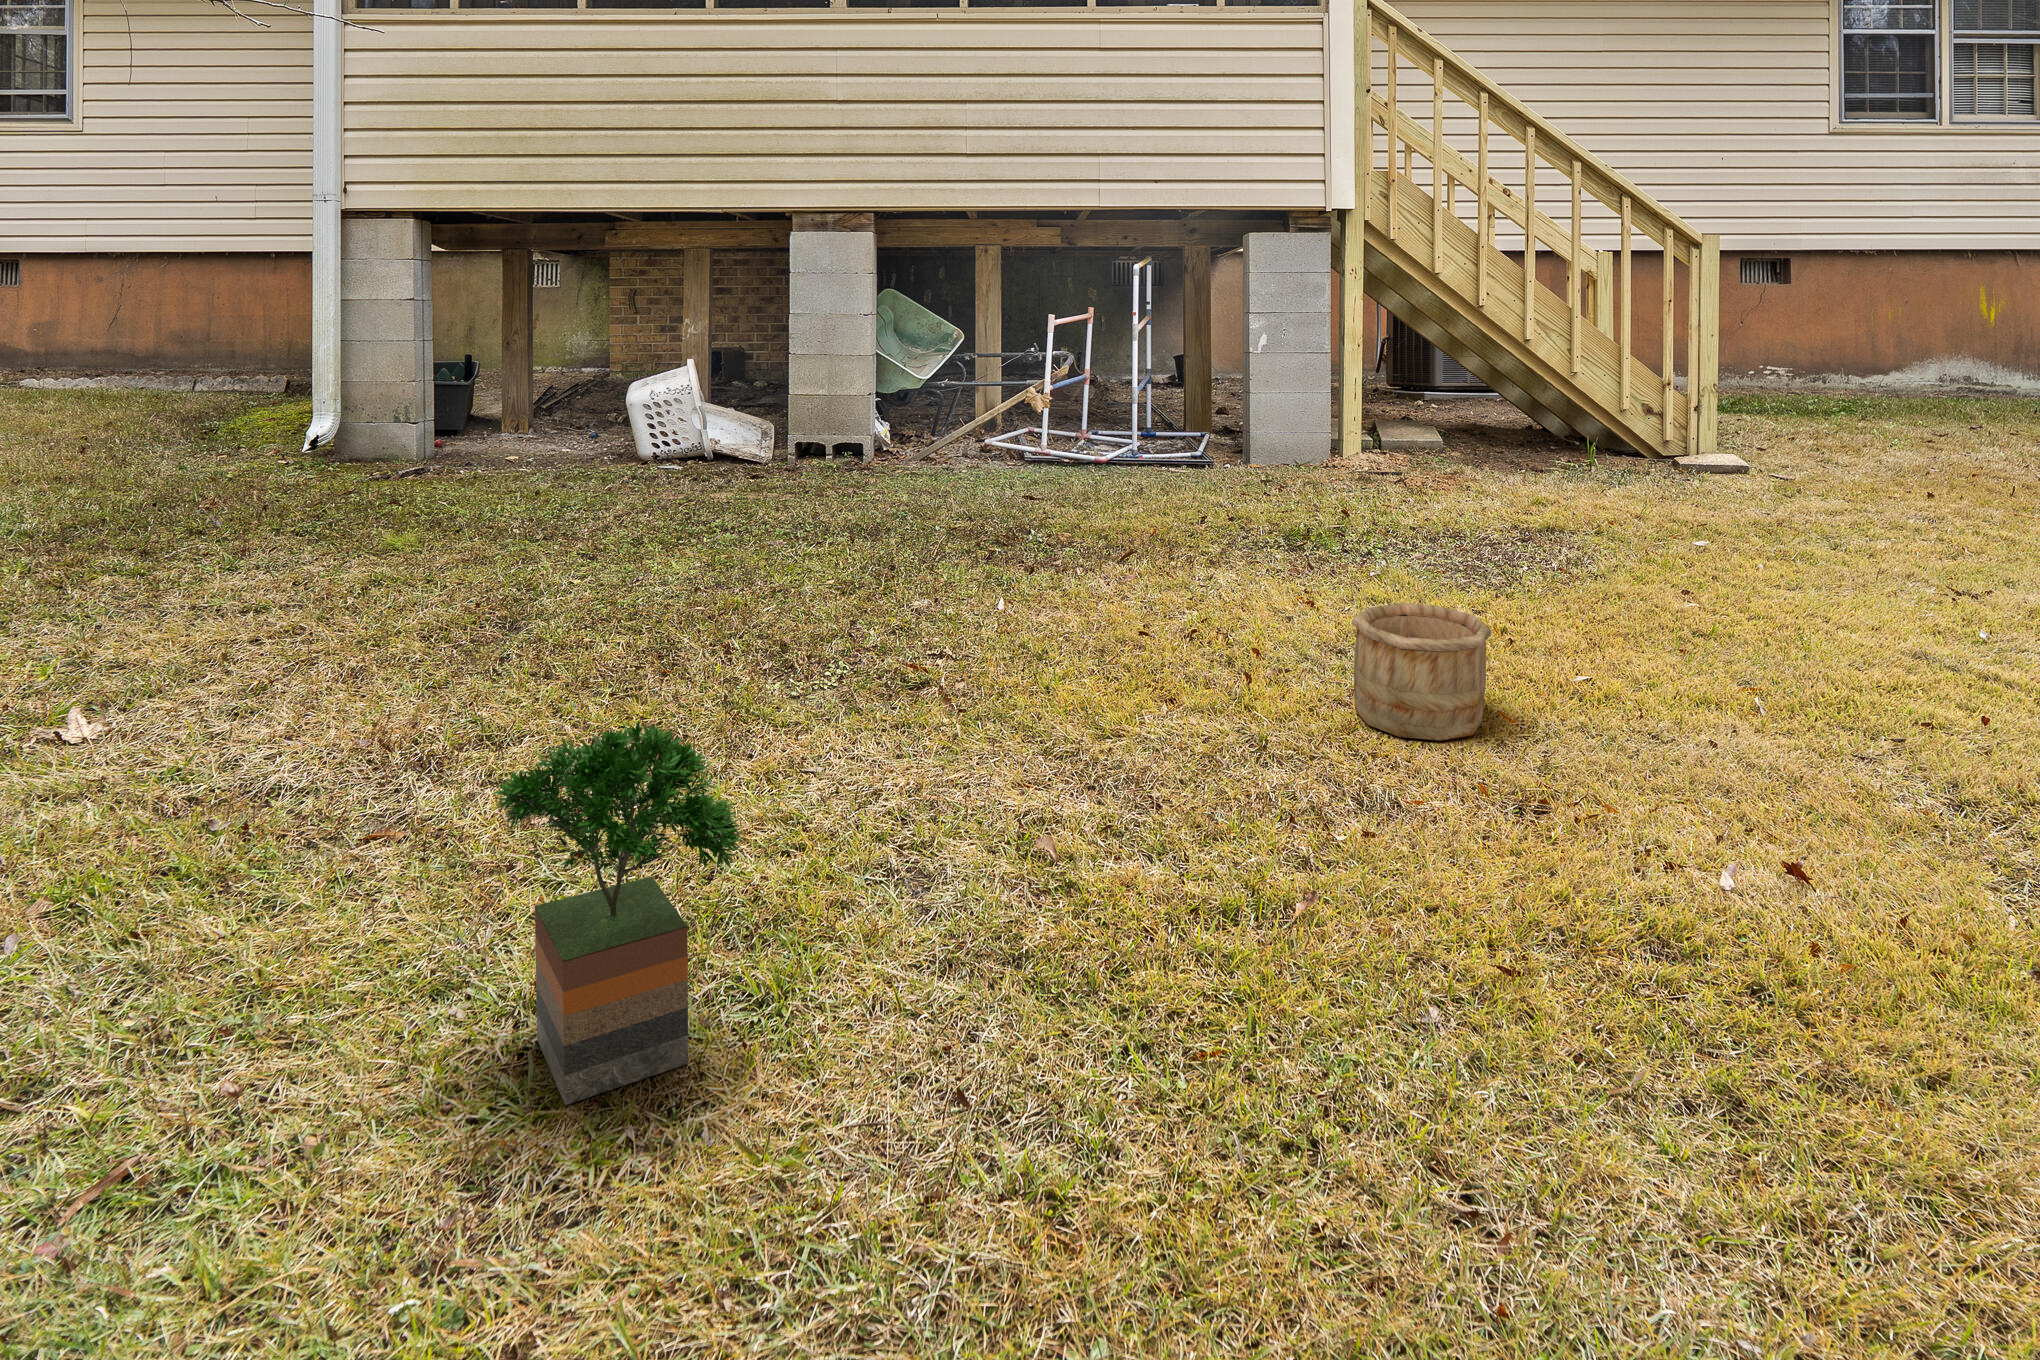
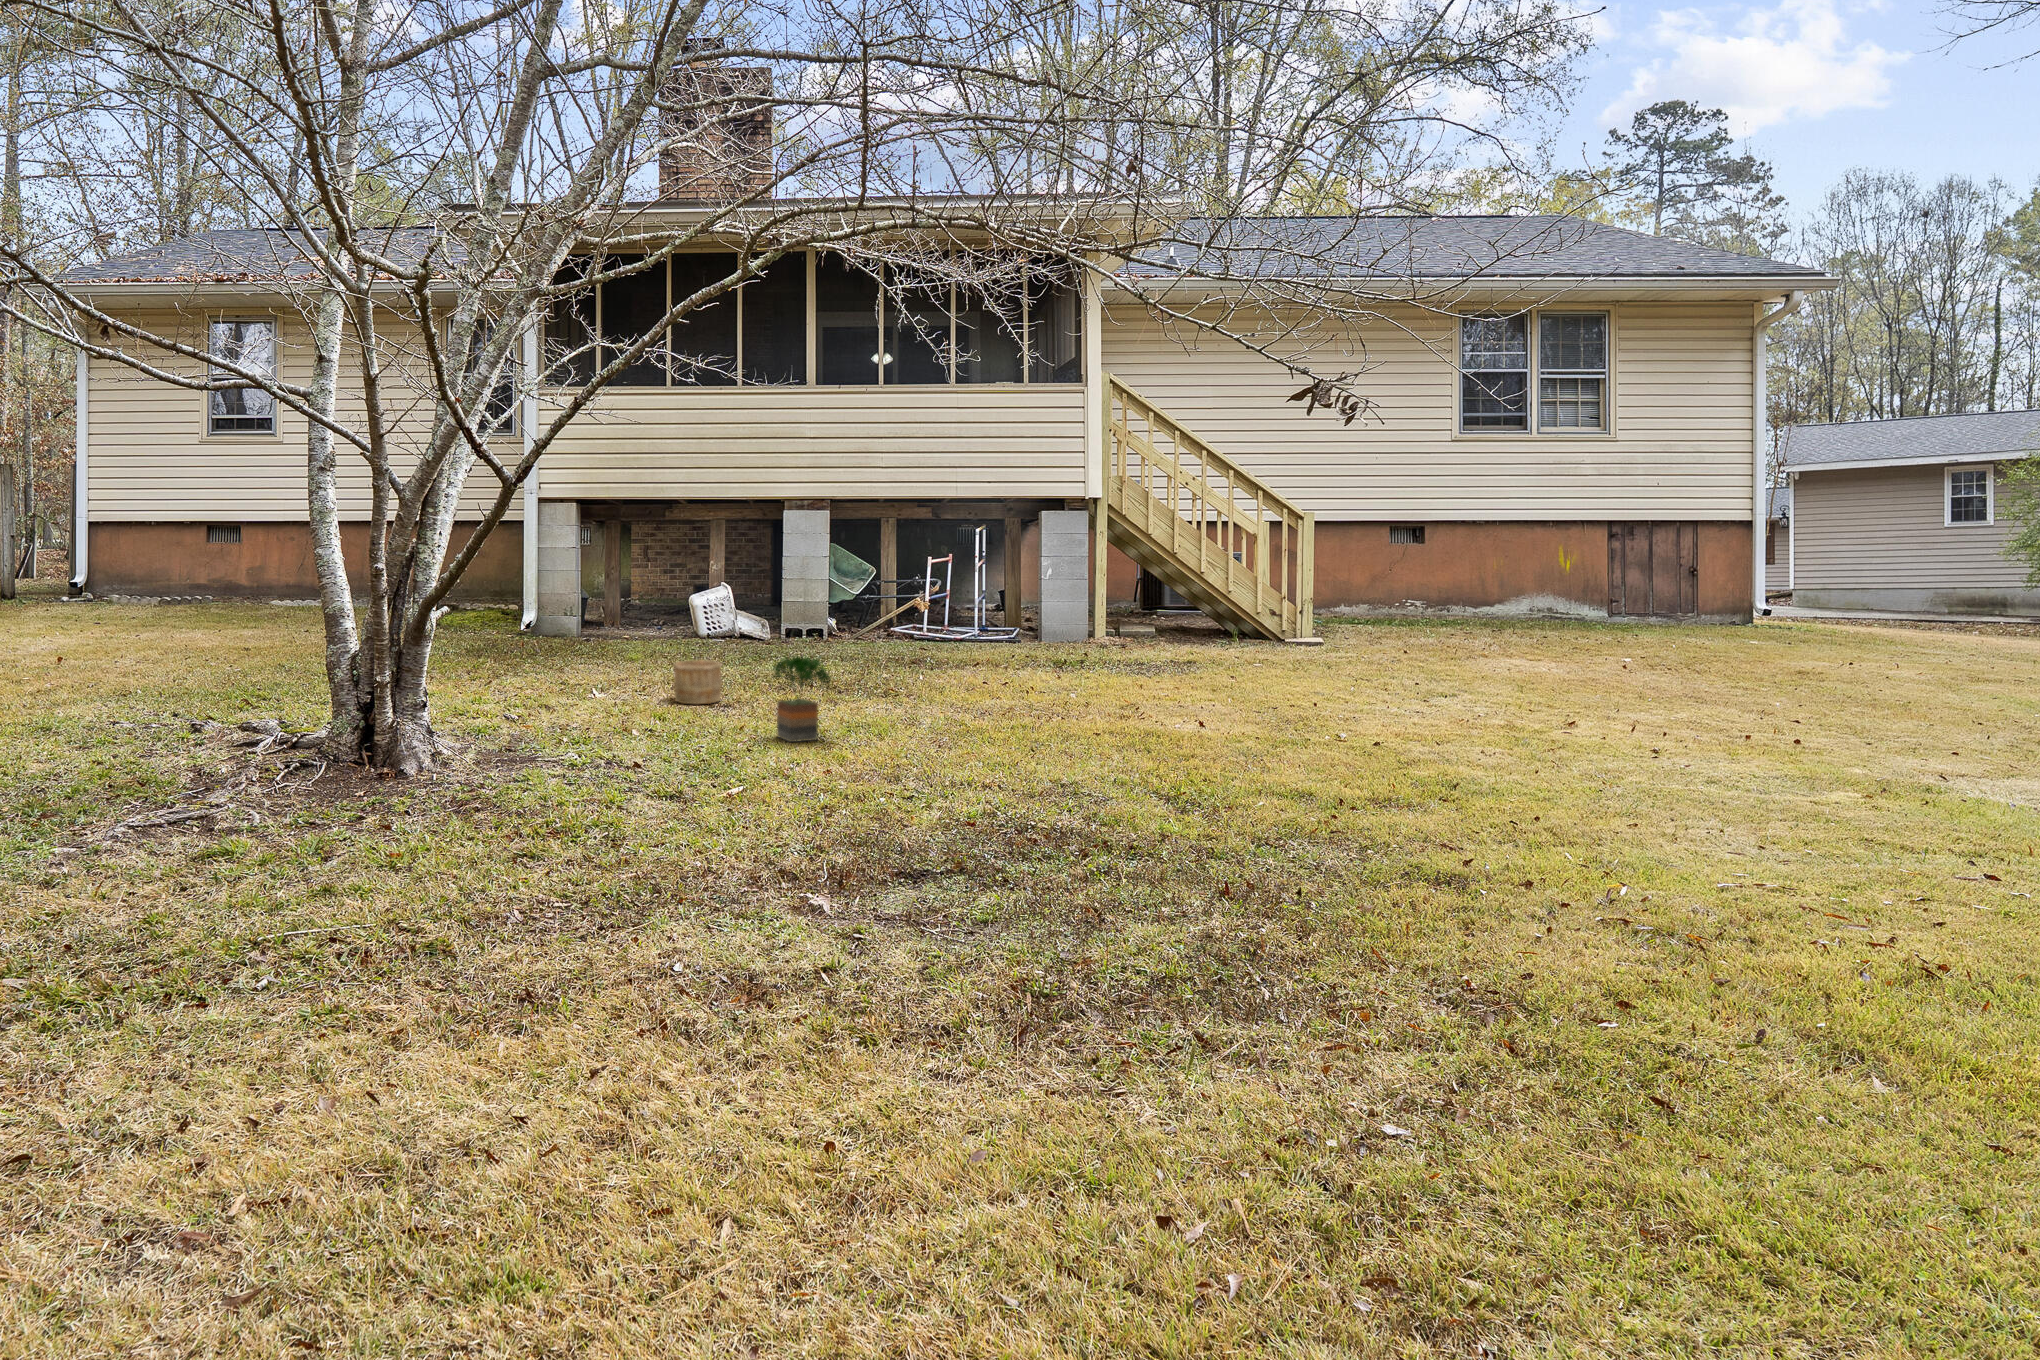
wooden bucket: present [1352,603,1491,740] -> present [673,660,722,704]

